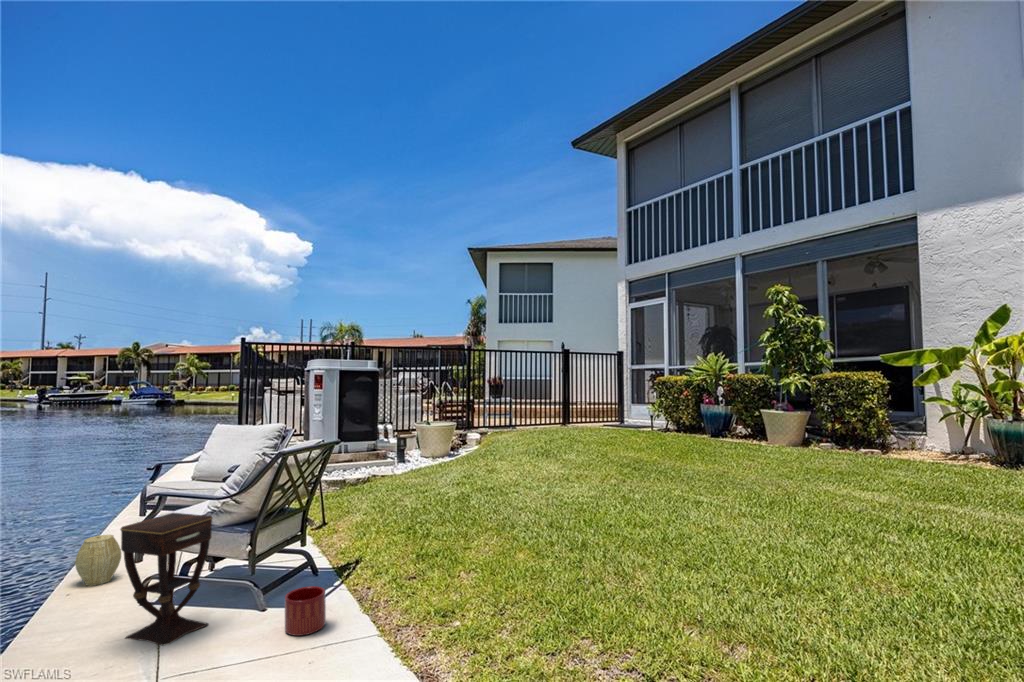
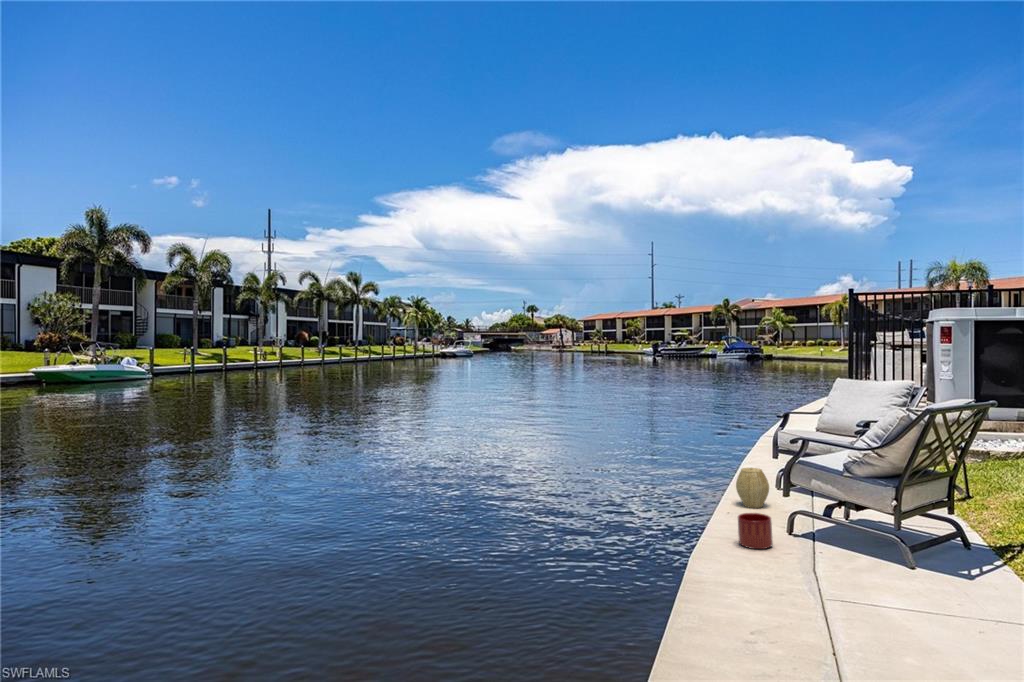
side table: present [120,513,212,646] -> none [782,456,862,568]
planter: present [285,586,326,636] -> present [738,513,773,549]

